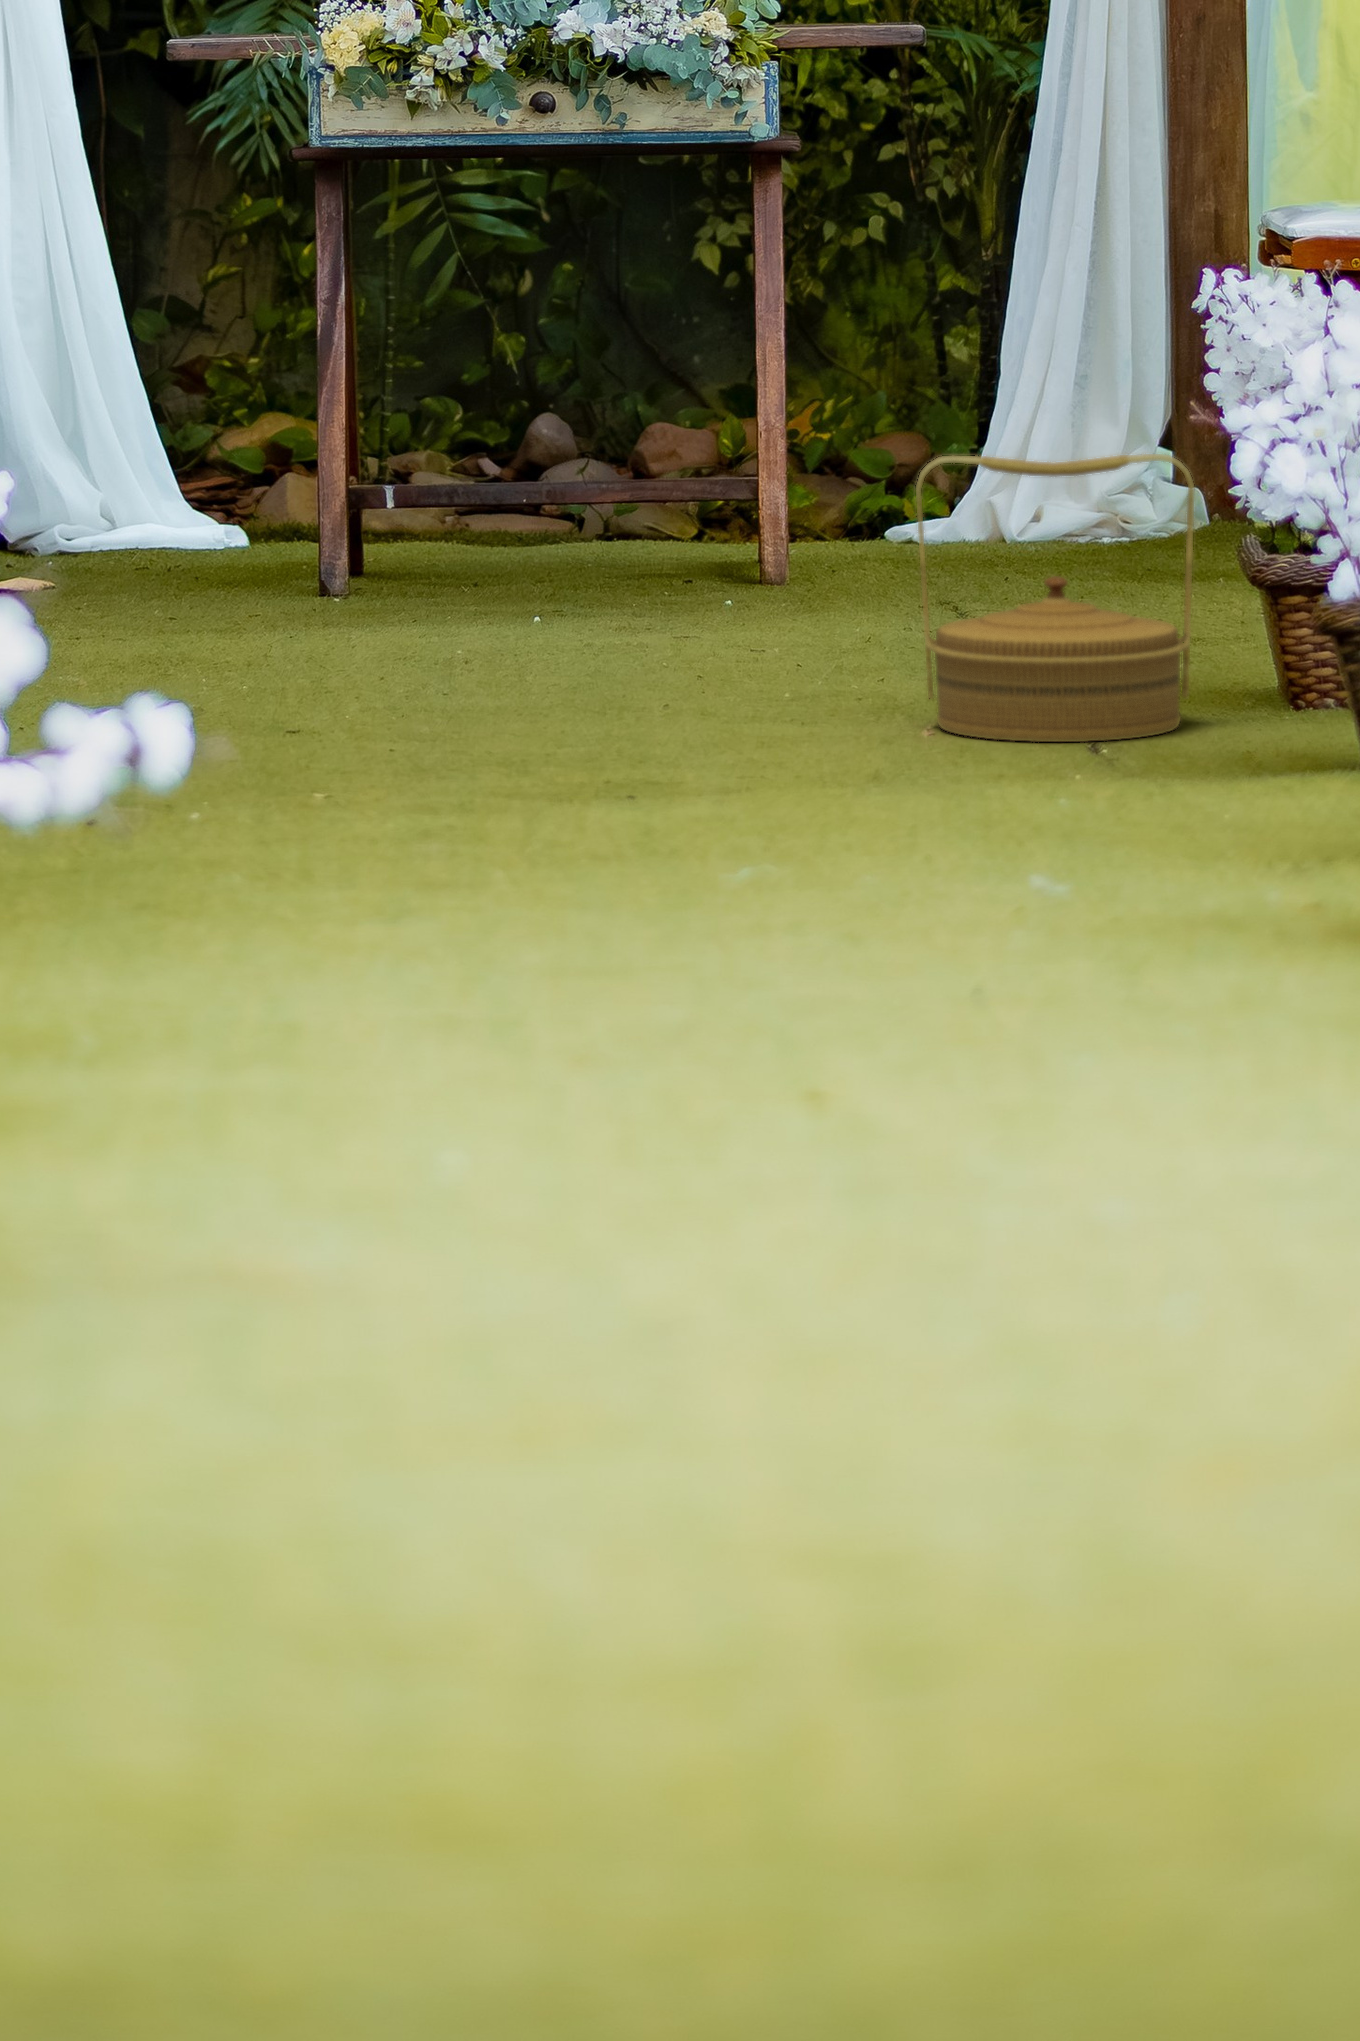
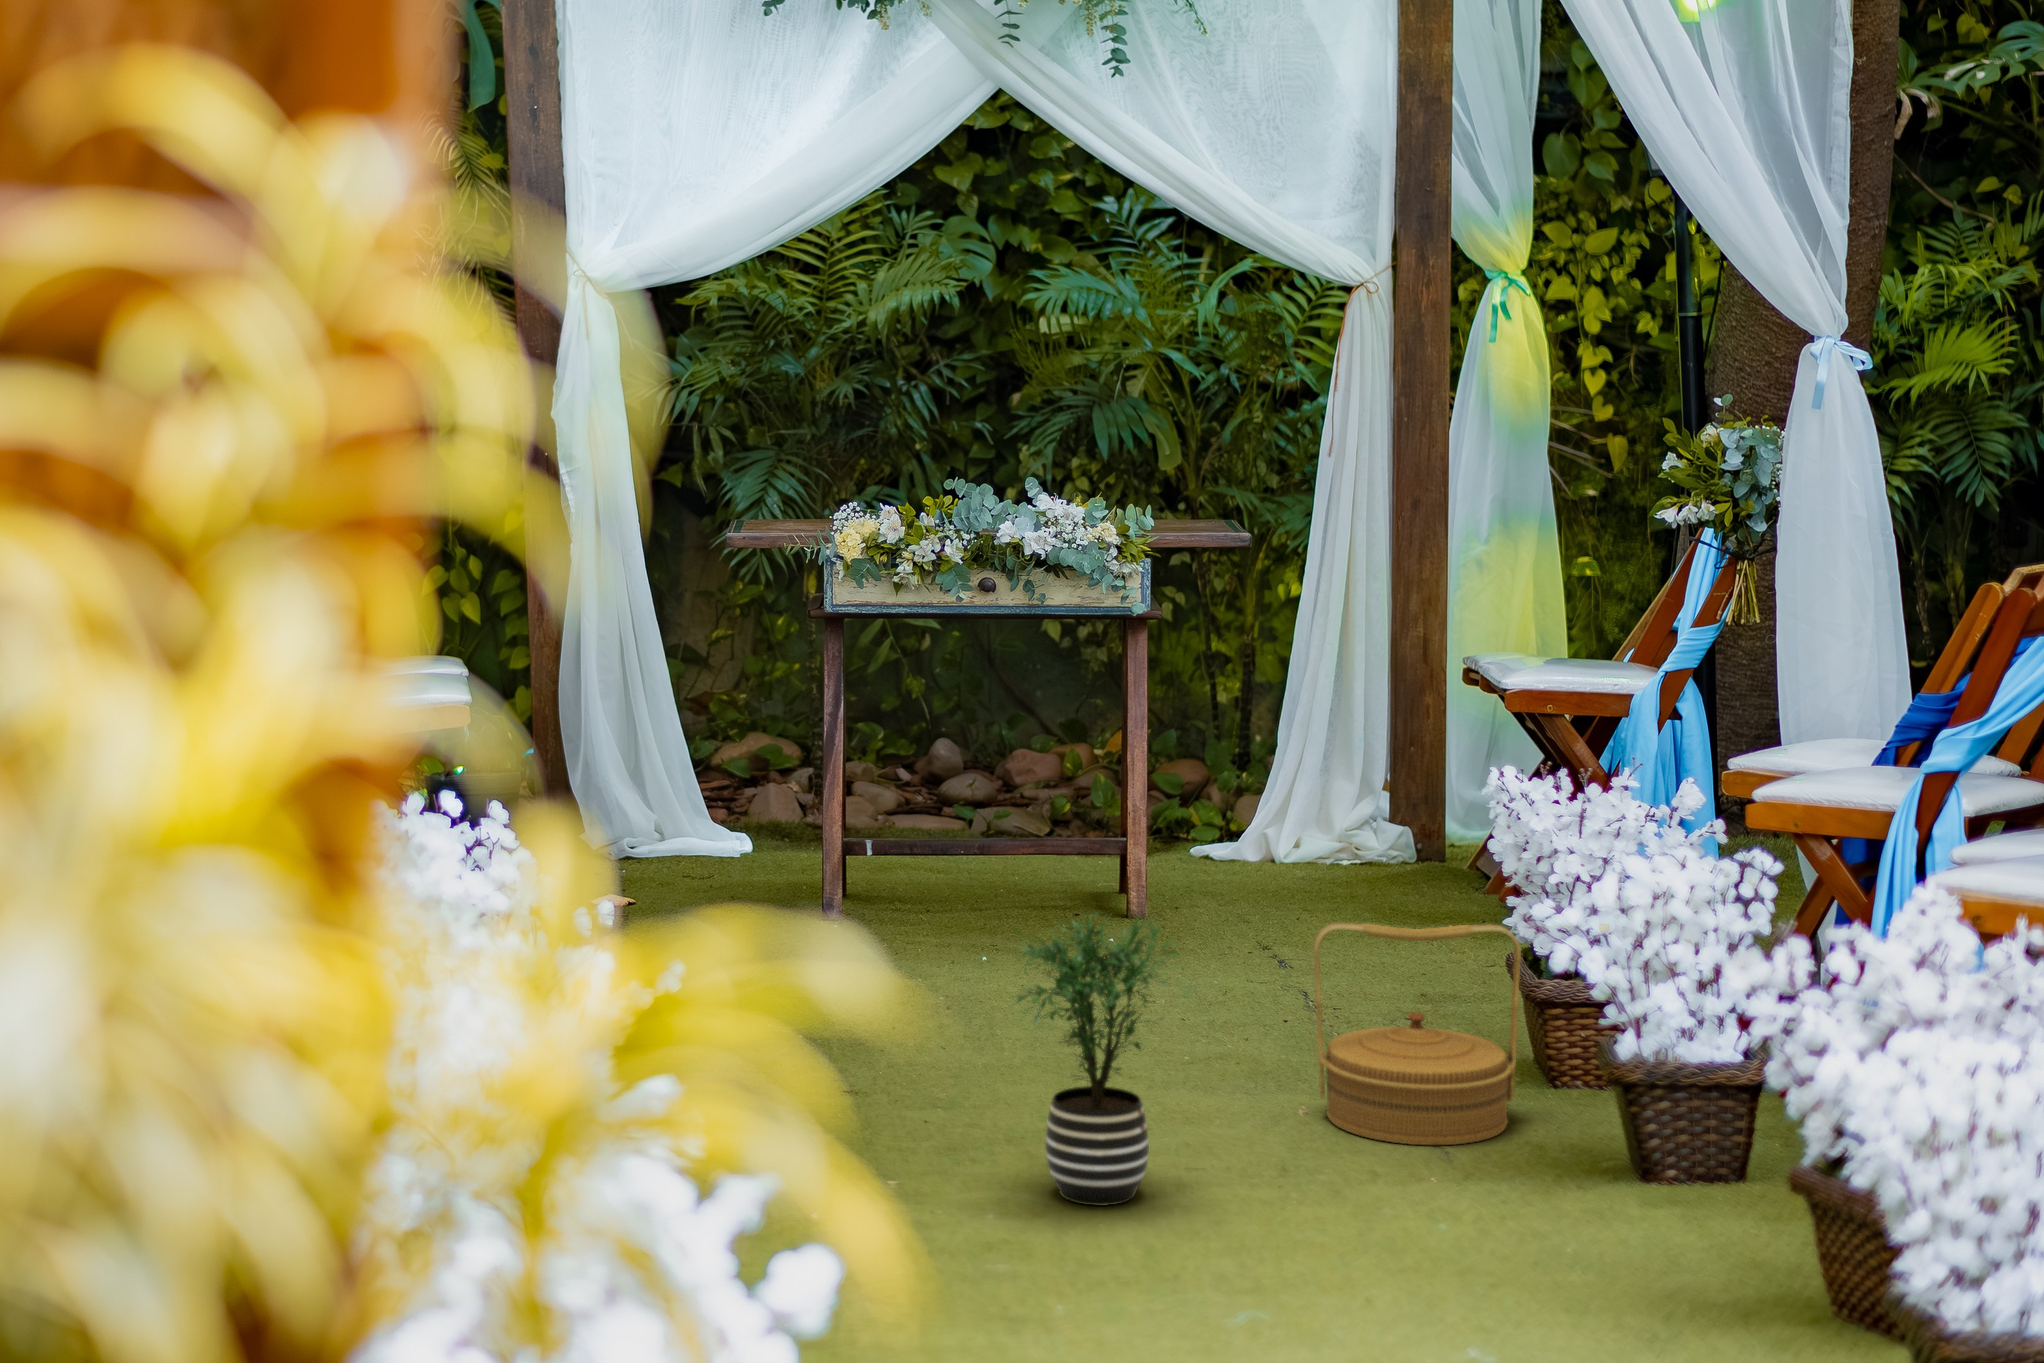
potted plant: none [464,395,716,787] -> present [1017,916,1195,1206]

